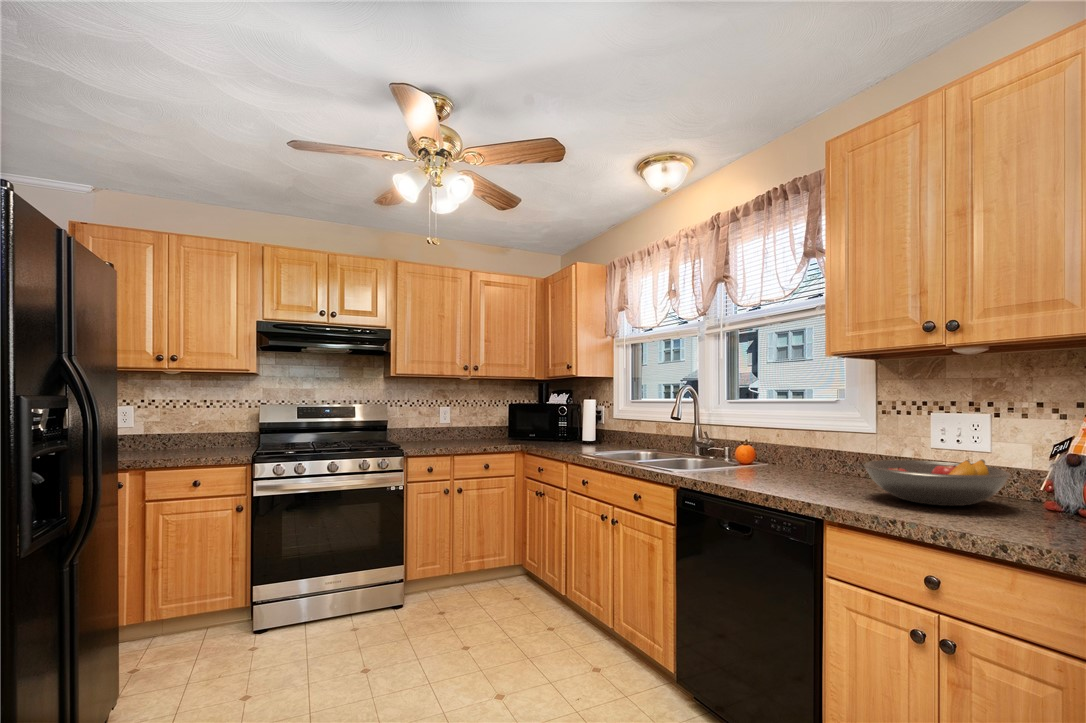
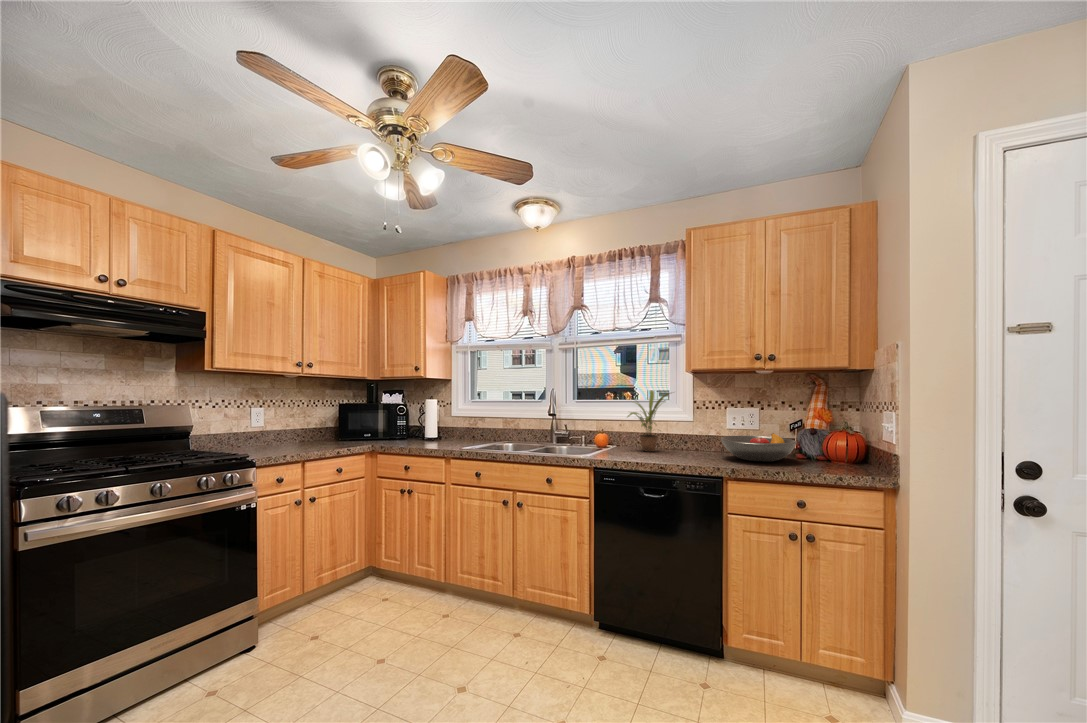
potted plant: none [763,387,829,476] -> present [628,390,669,452]

